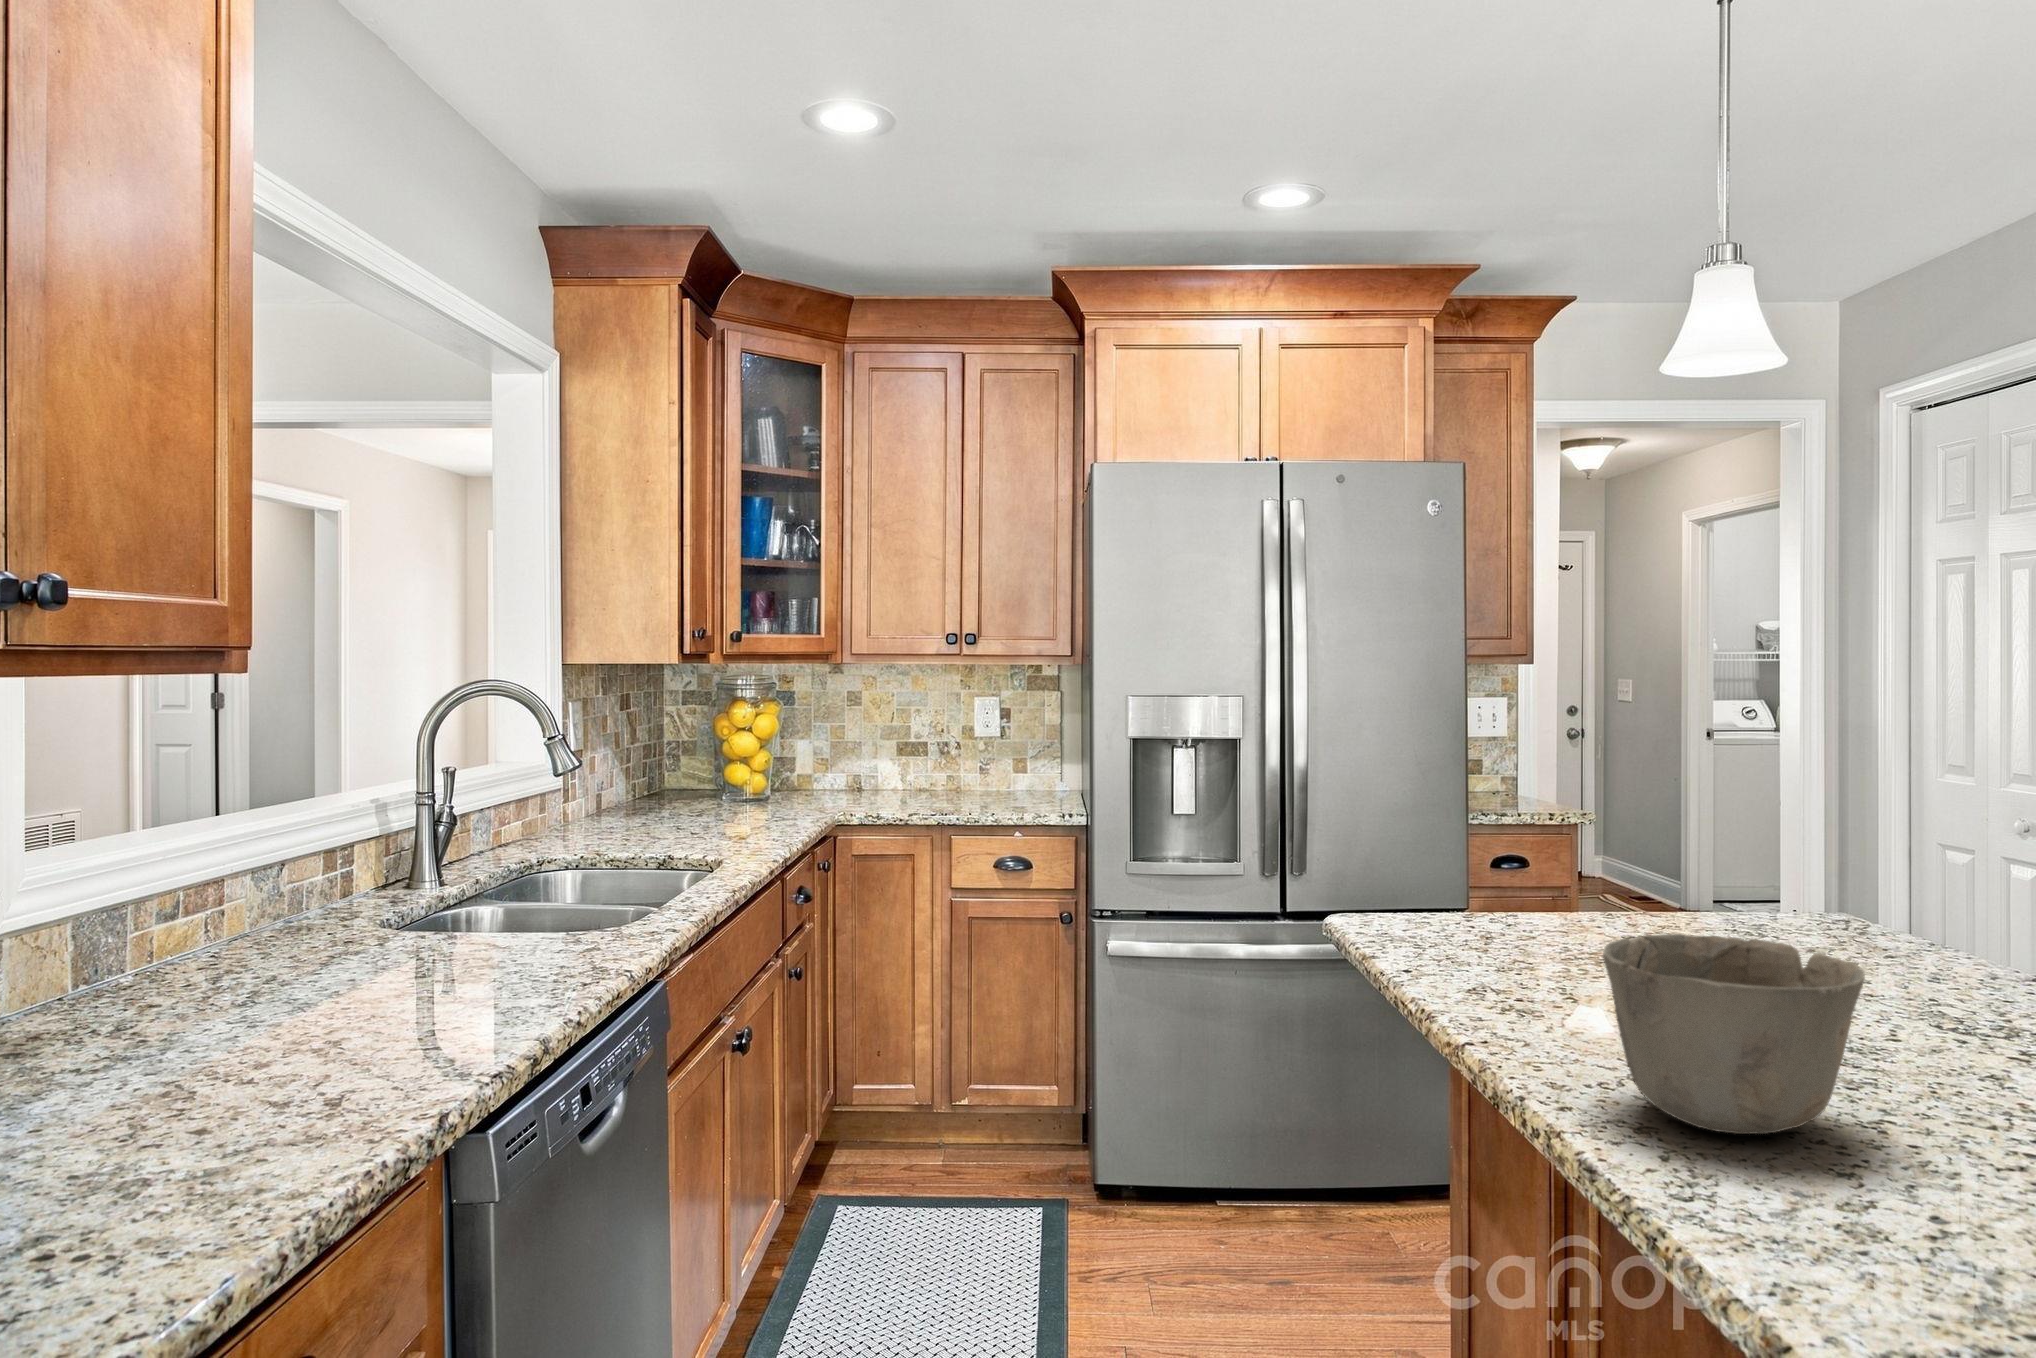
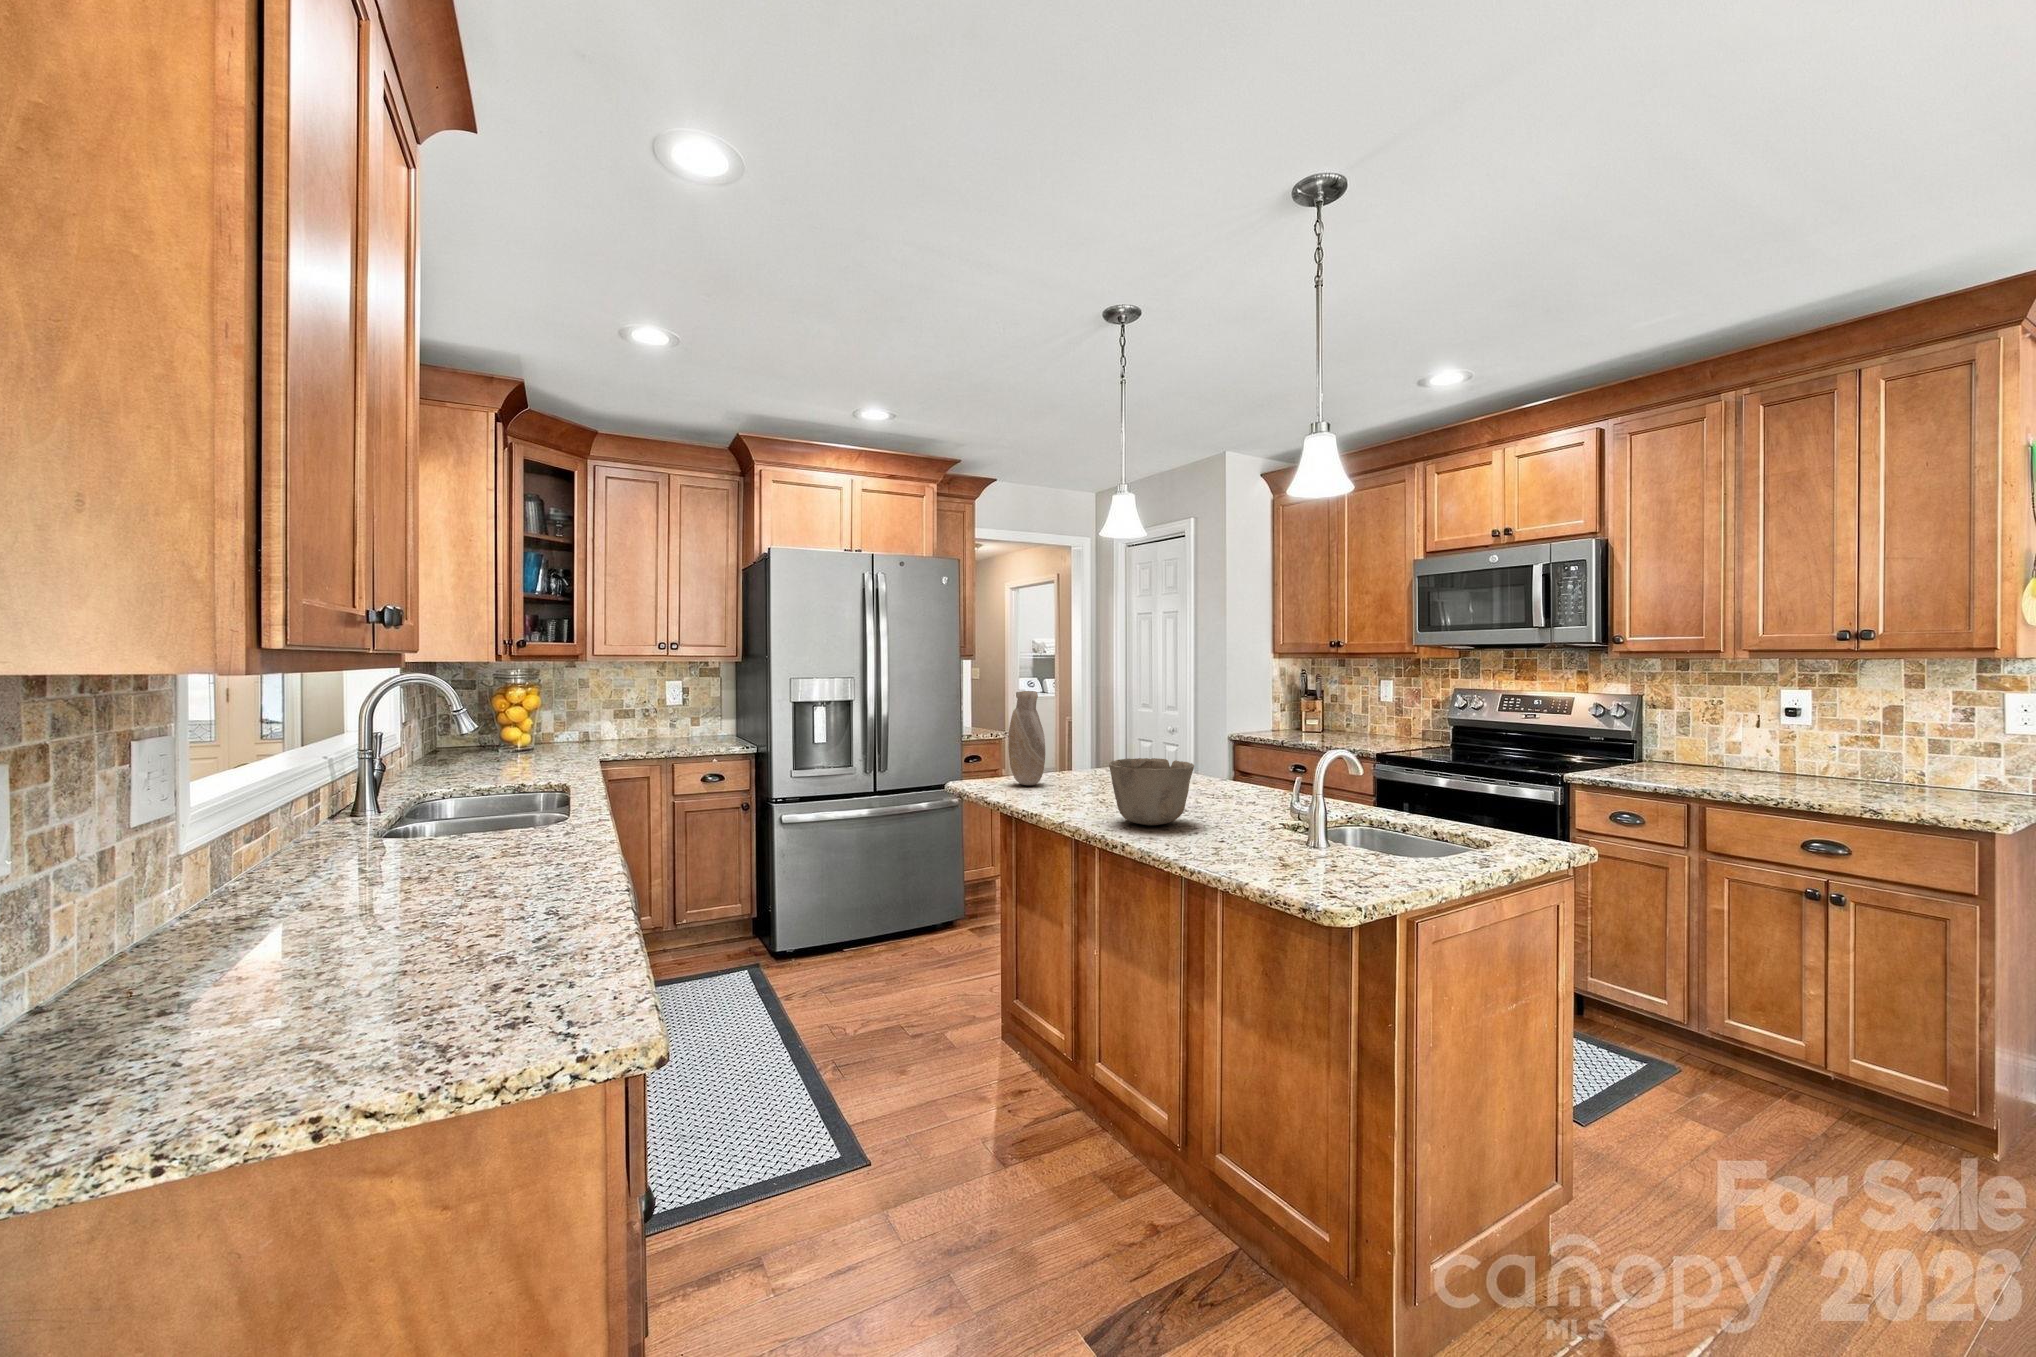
vase: none [1450,738,1541,953] -> present [1008,691,1045,785]

